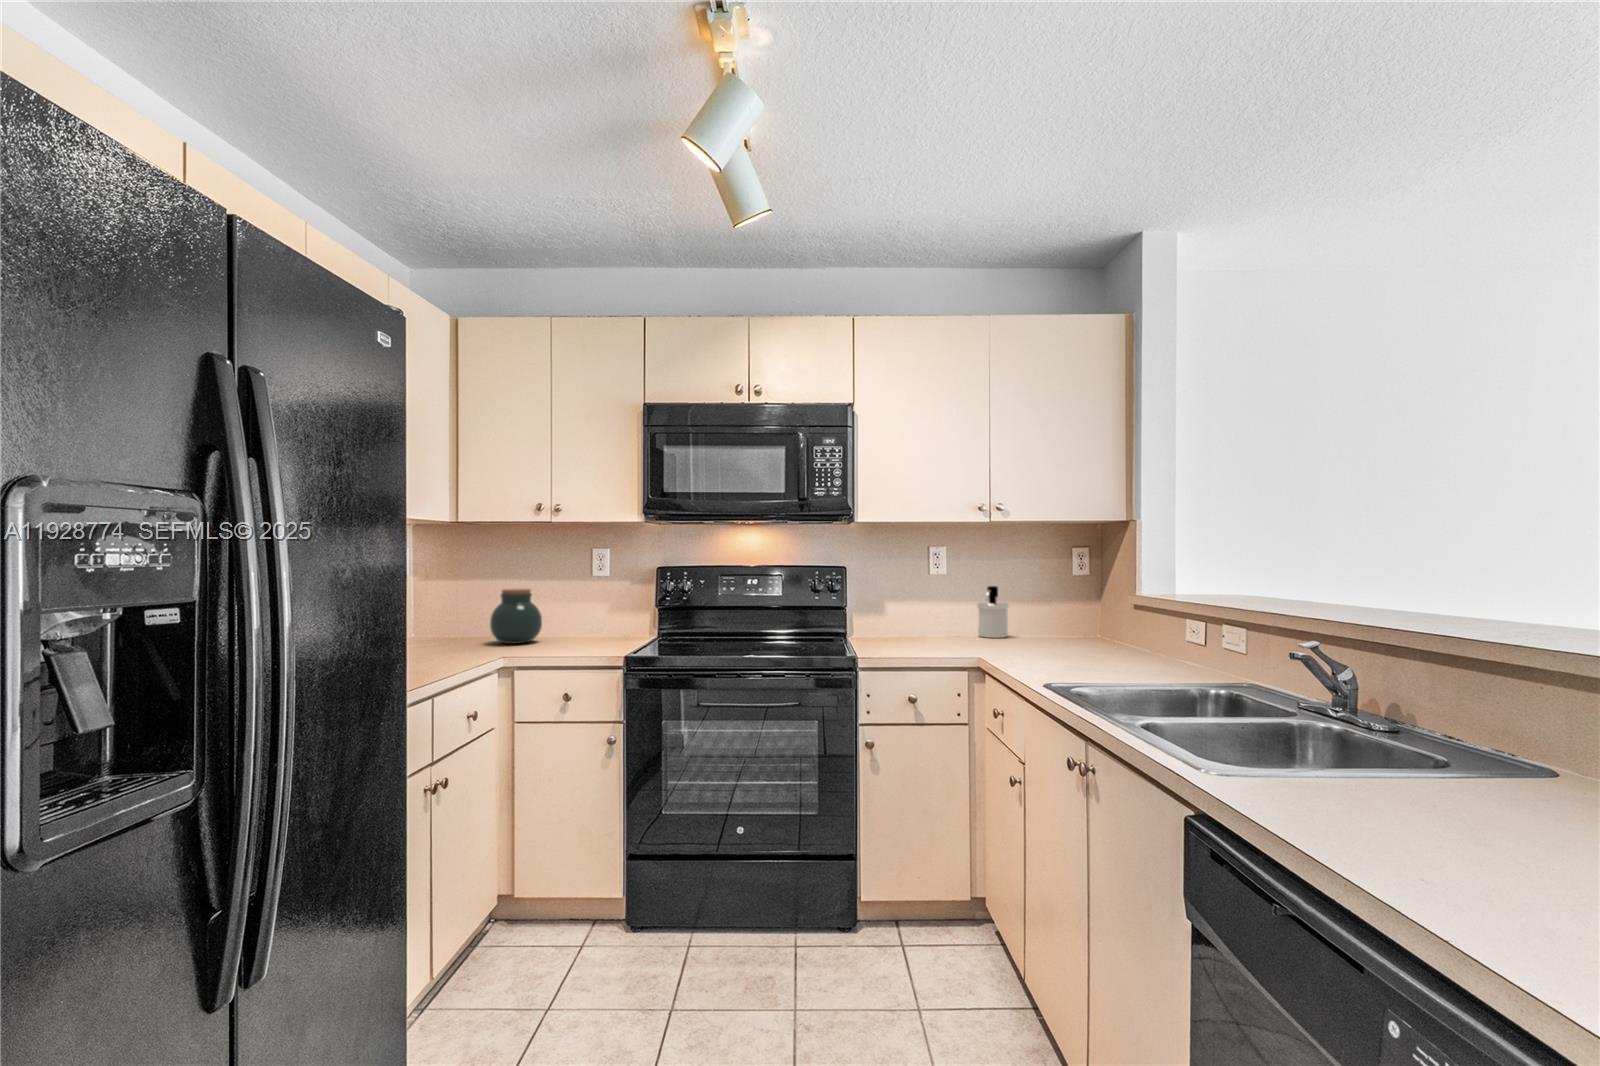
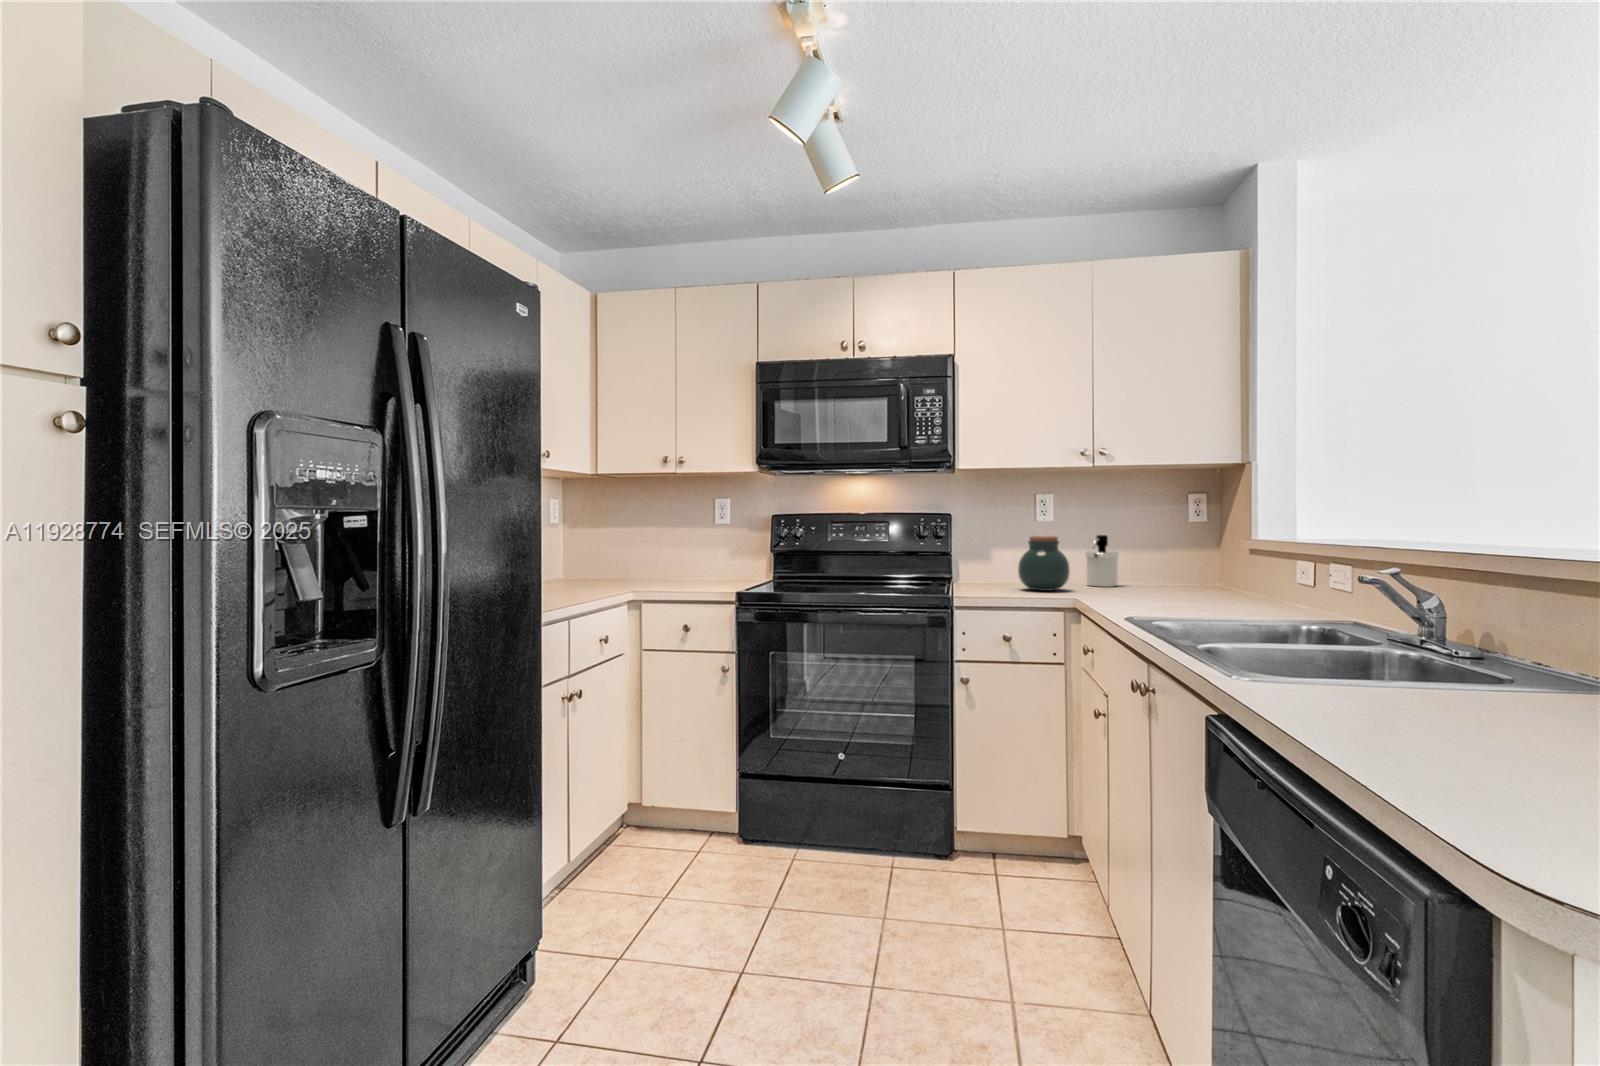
jar: present [490,589,542,644] -> present [1018,536,1070,591]

